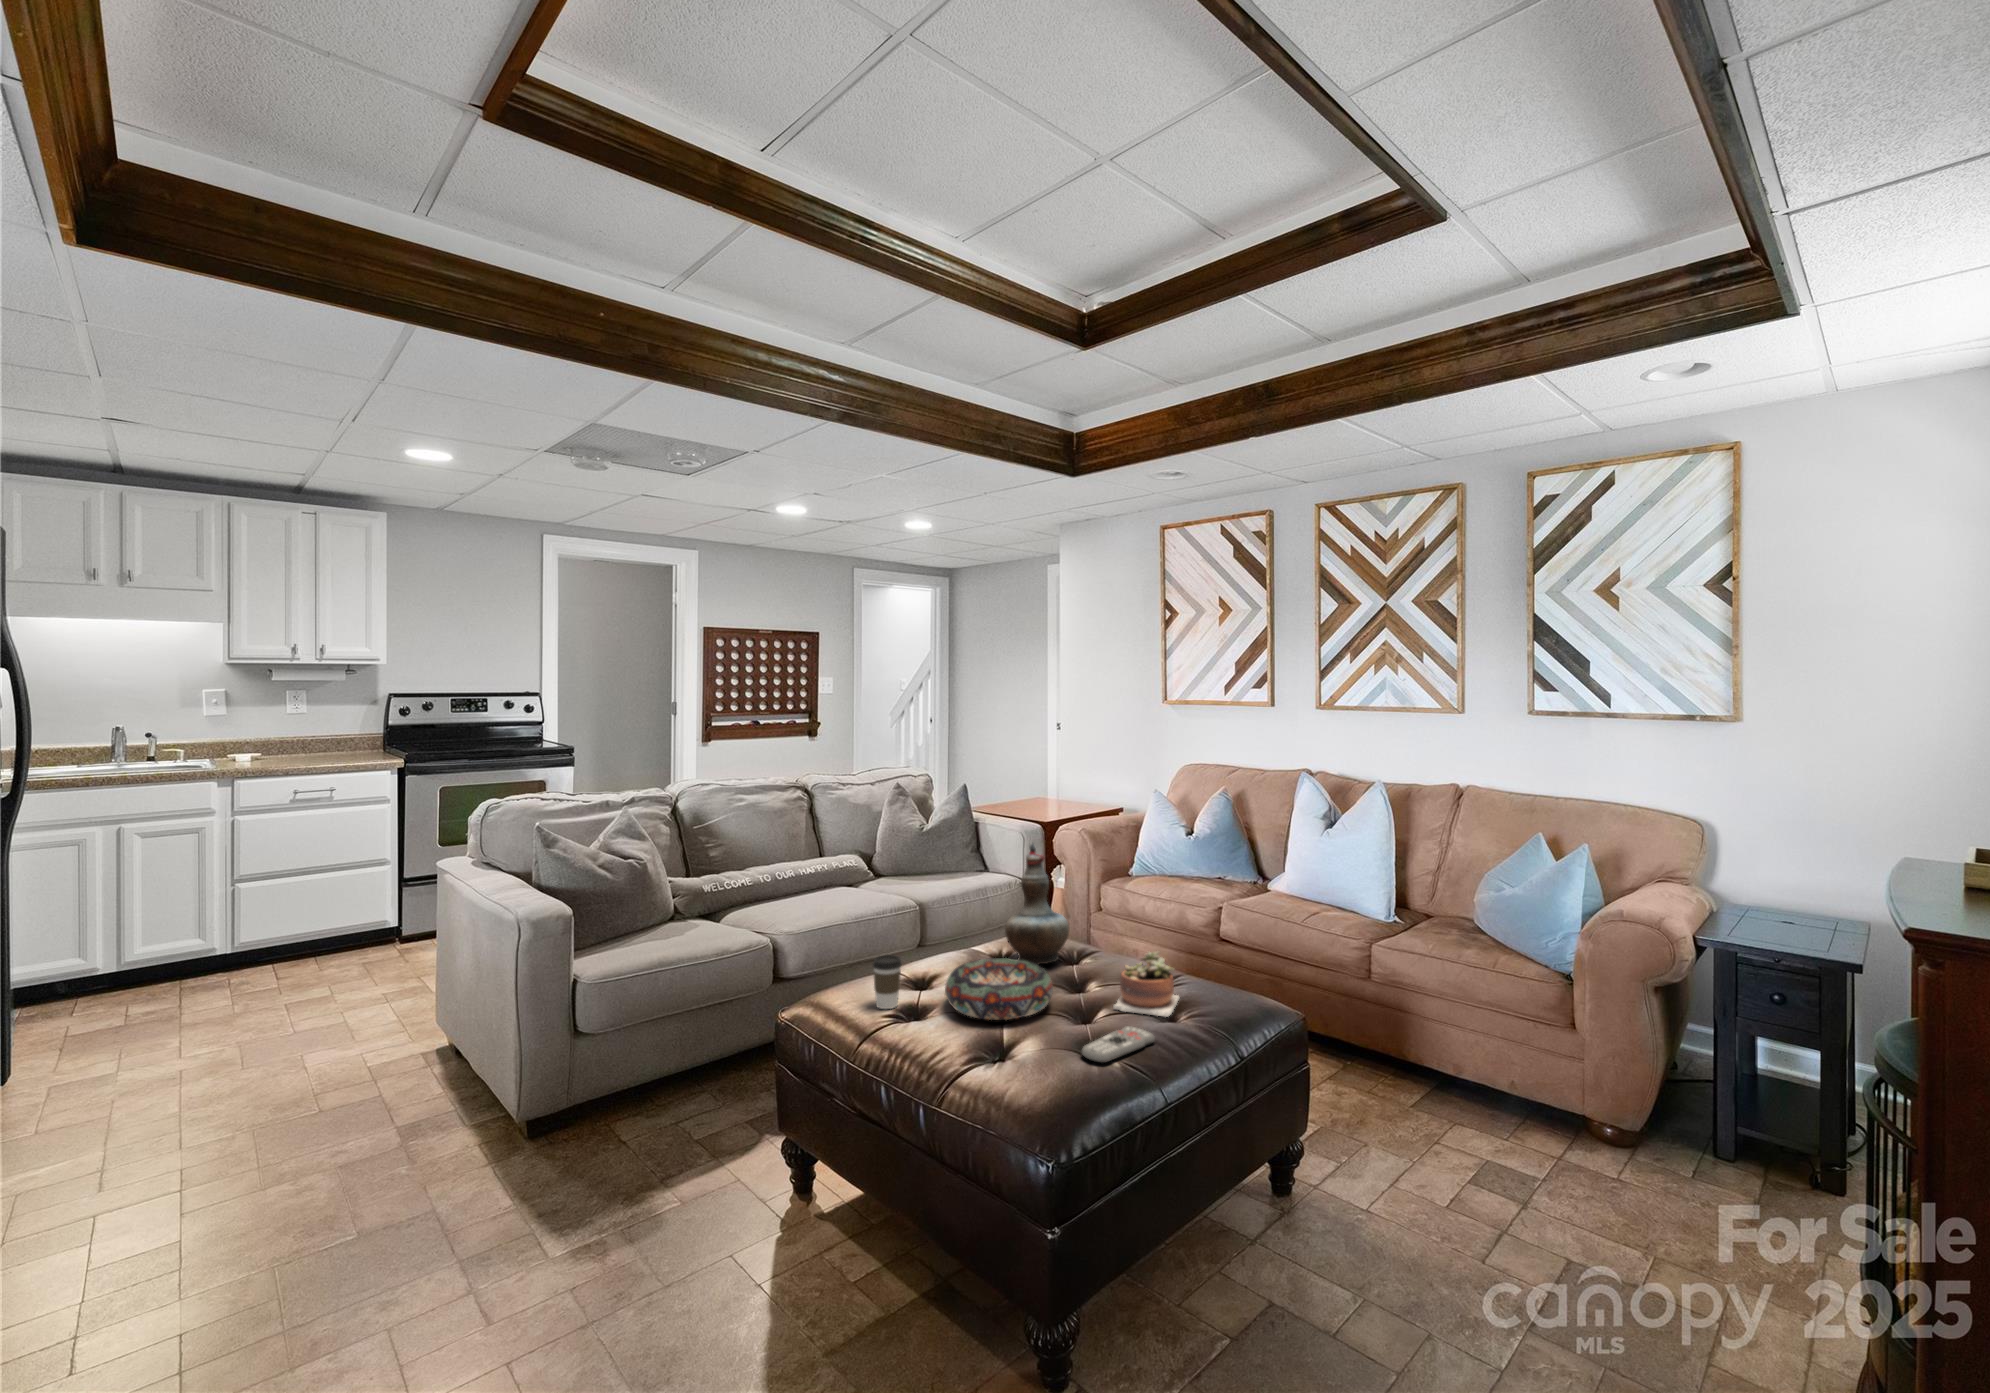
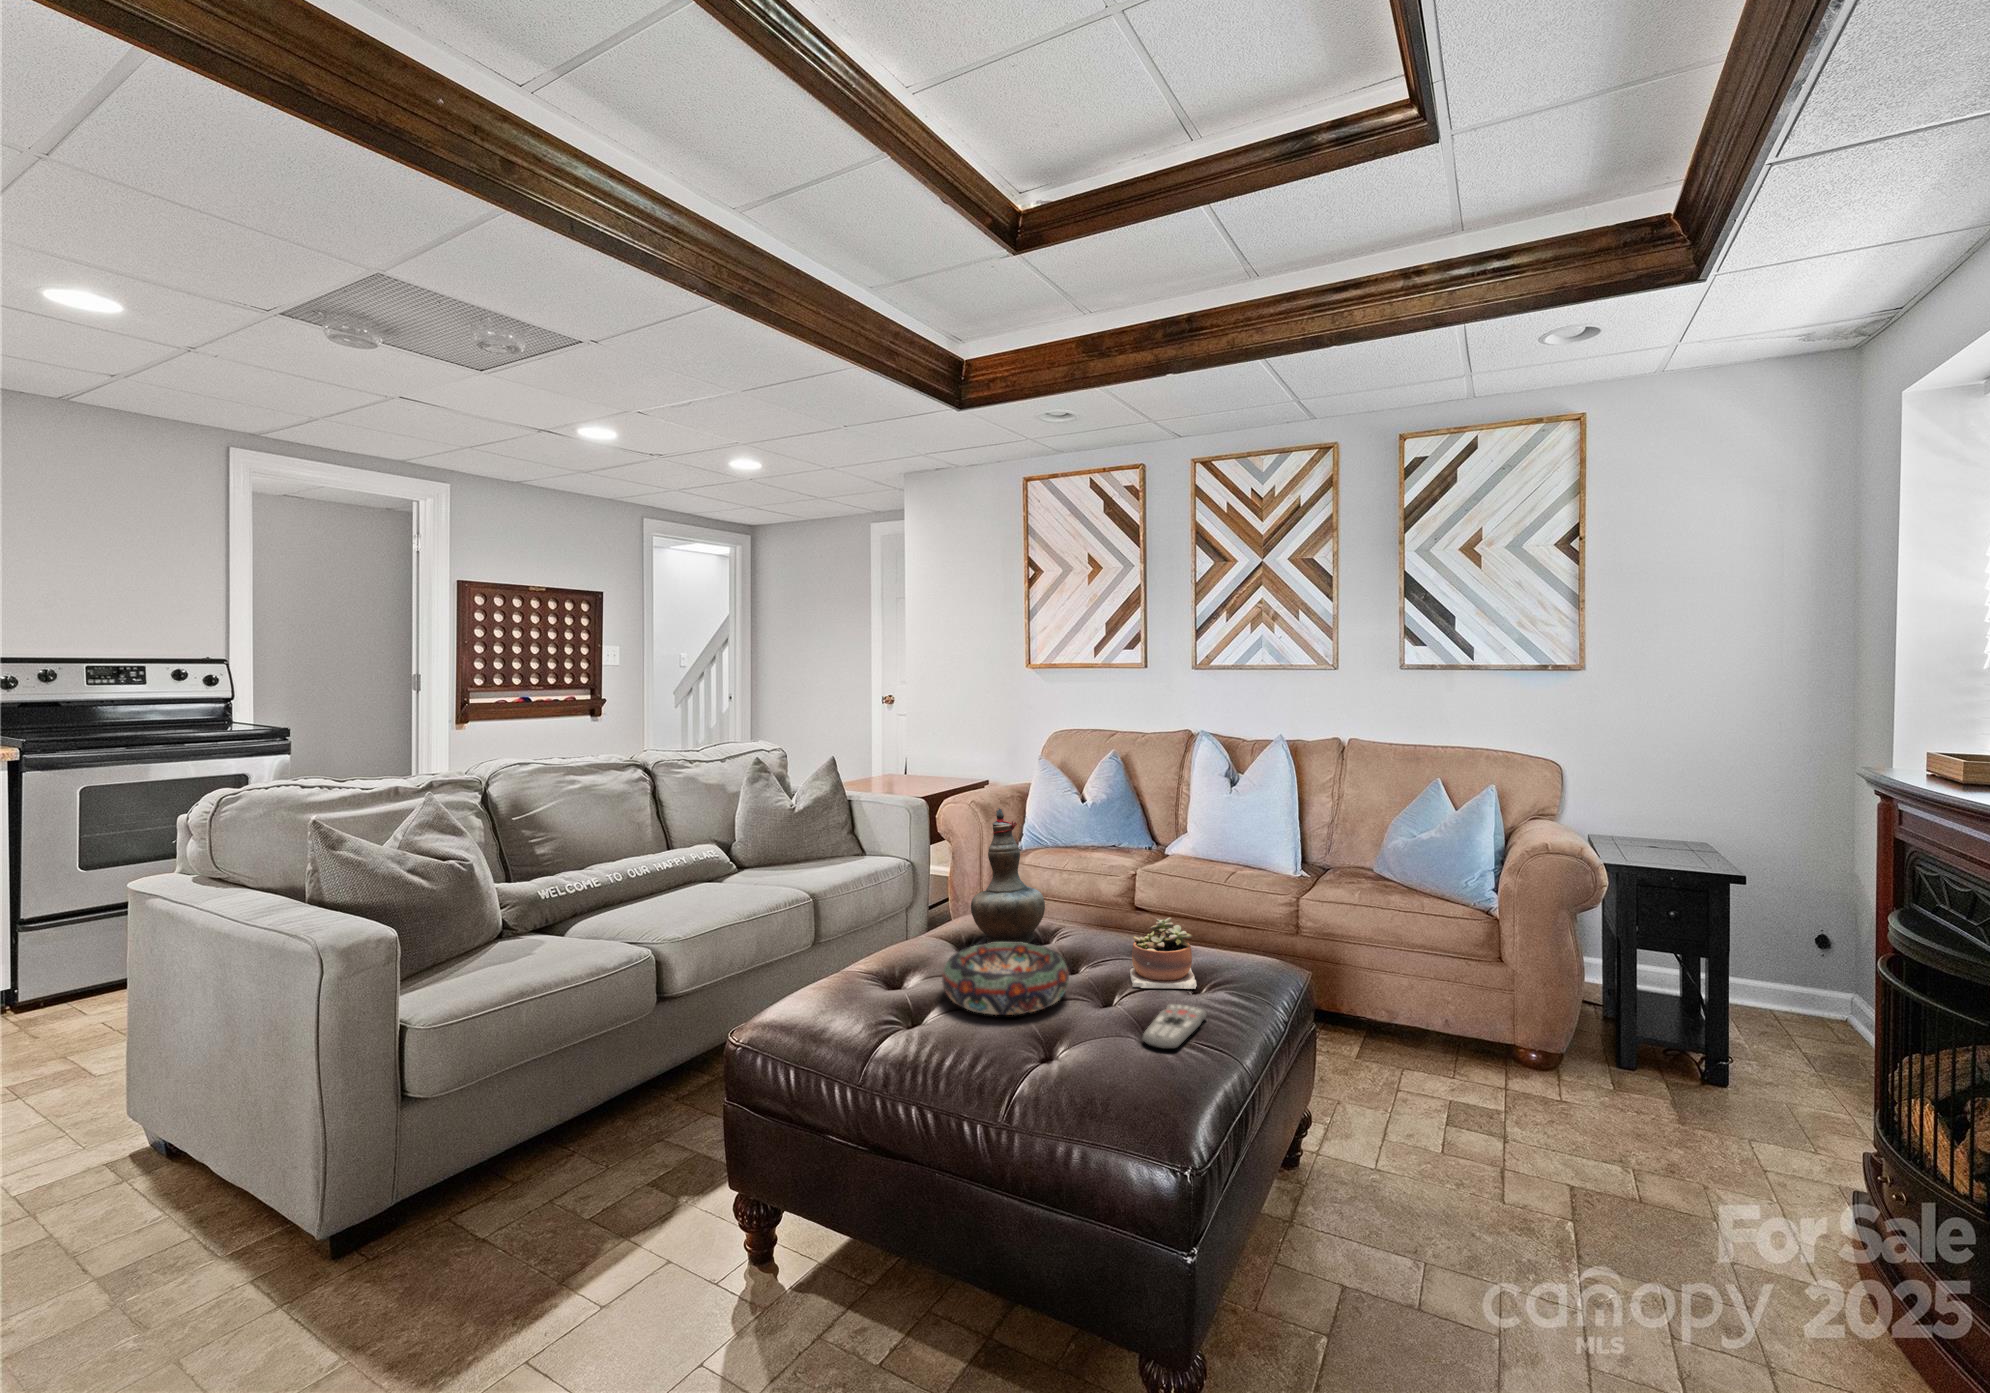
coffee cup: present [873,955,902,1009] -> none [855,951,891,1017]

